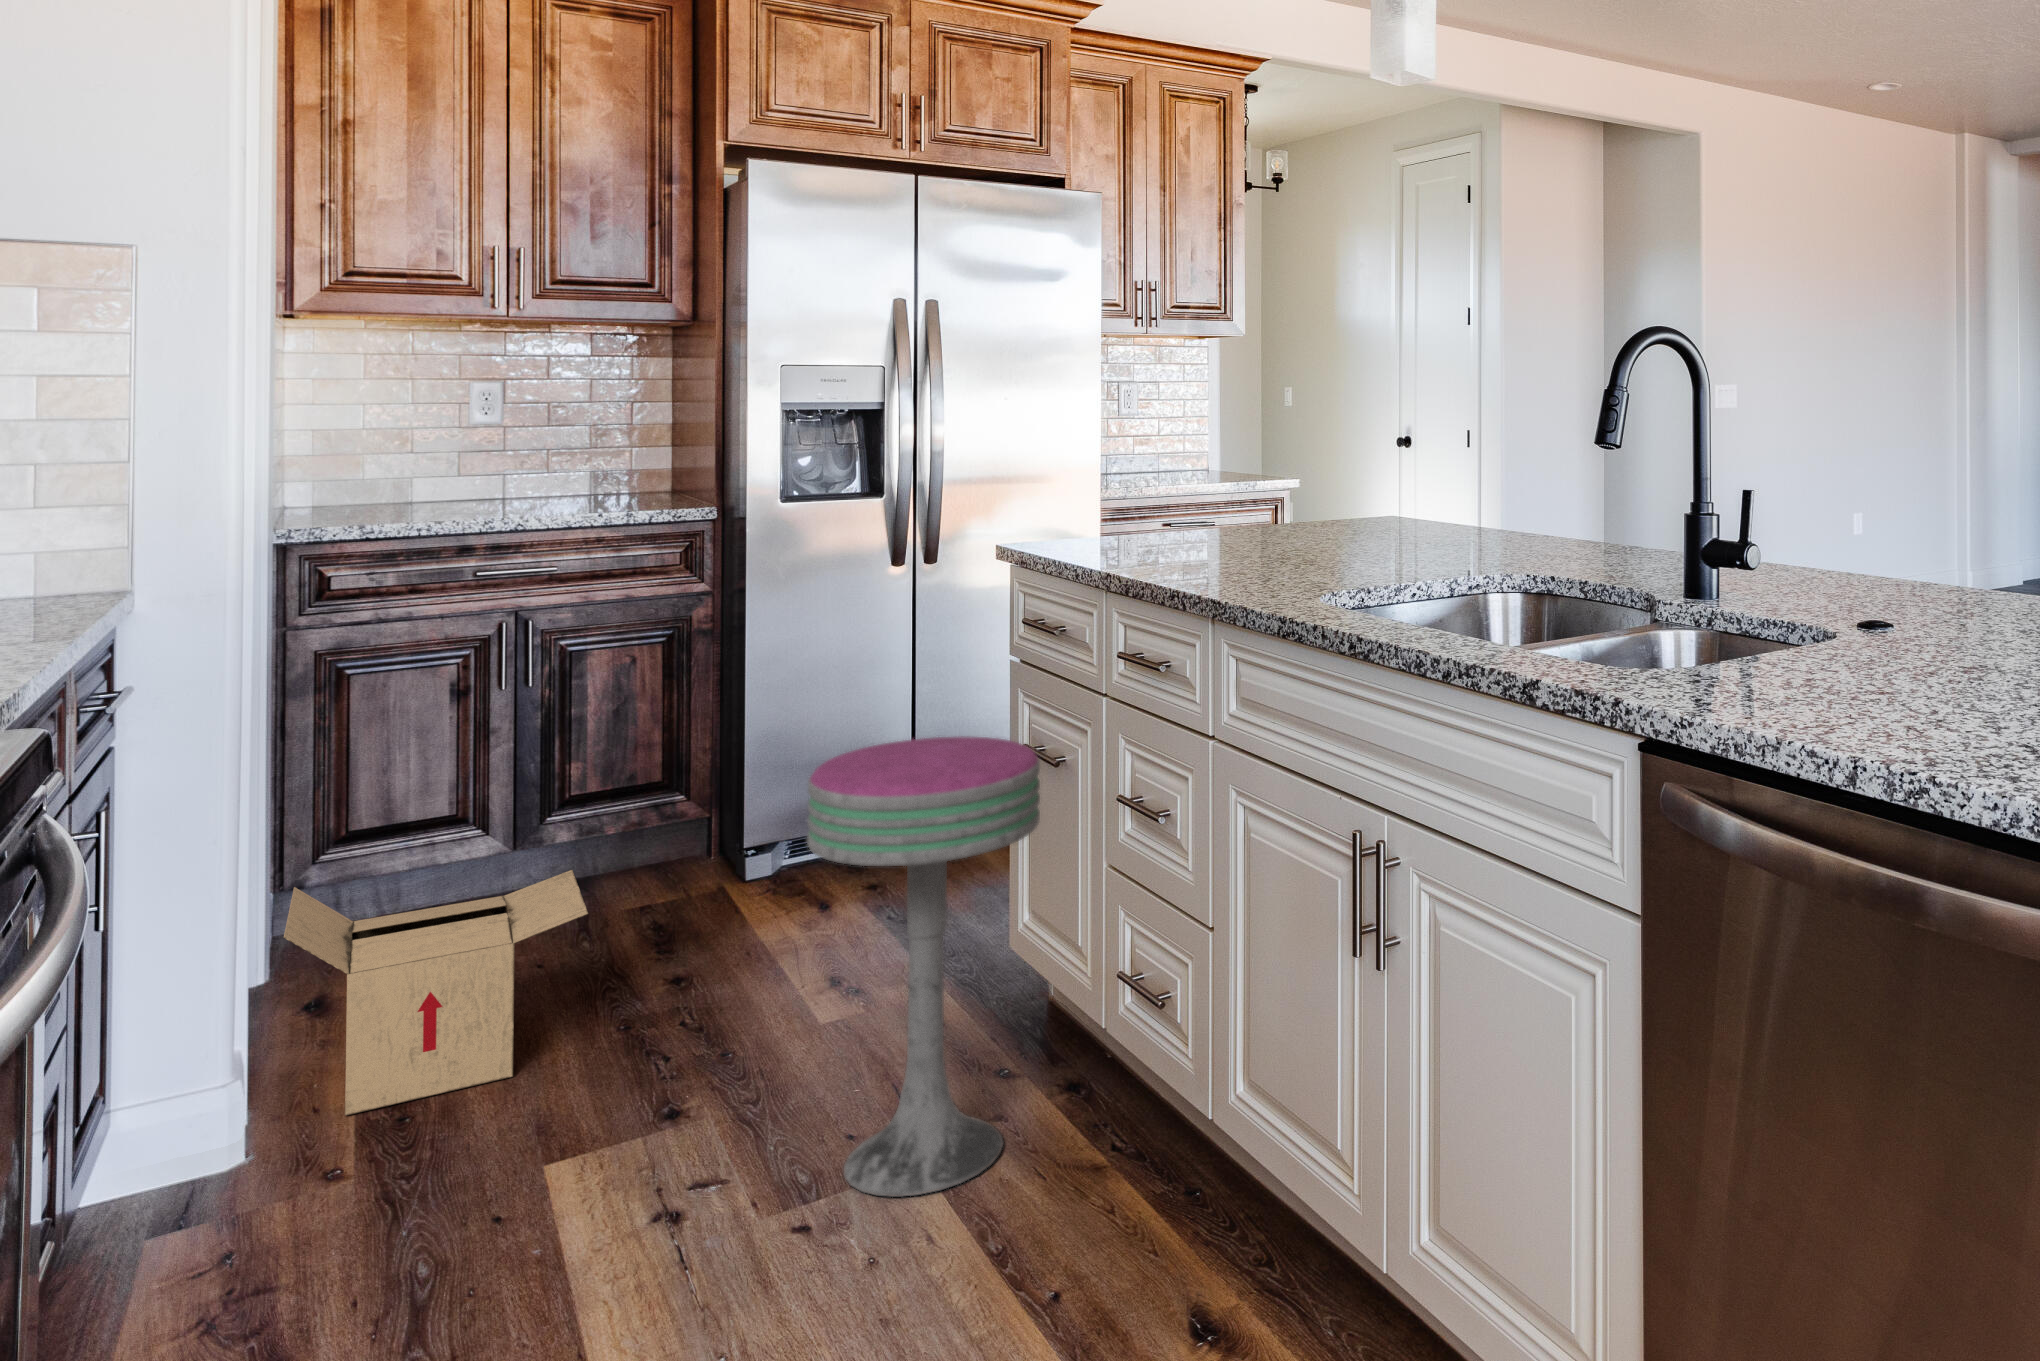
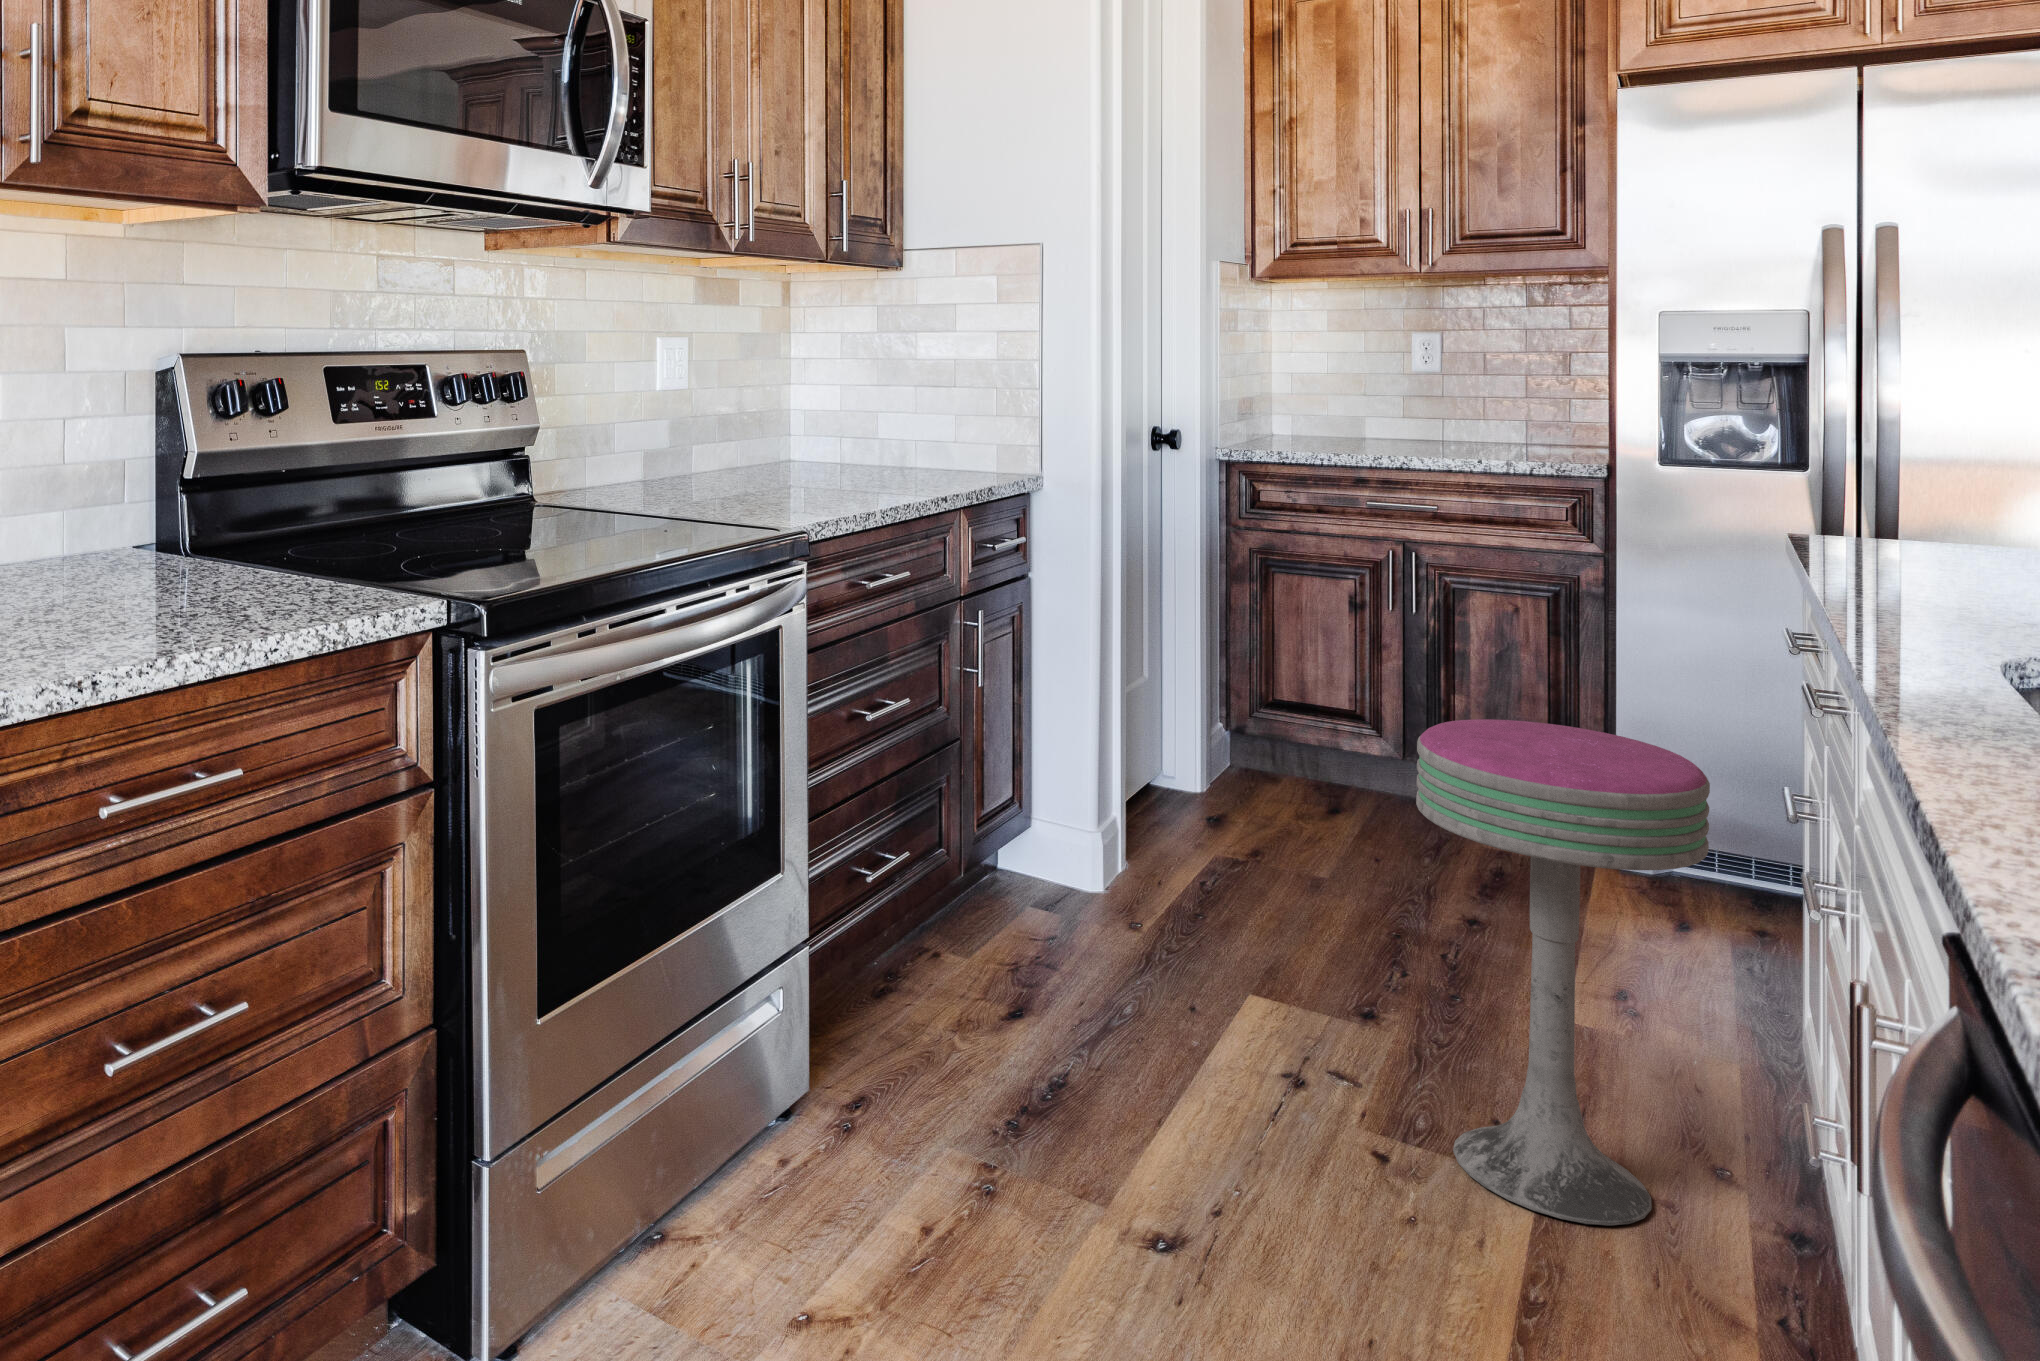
cardboard box: present [284,870,588,1115] -> none [1128,719,1376,927]

